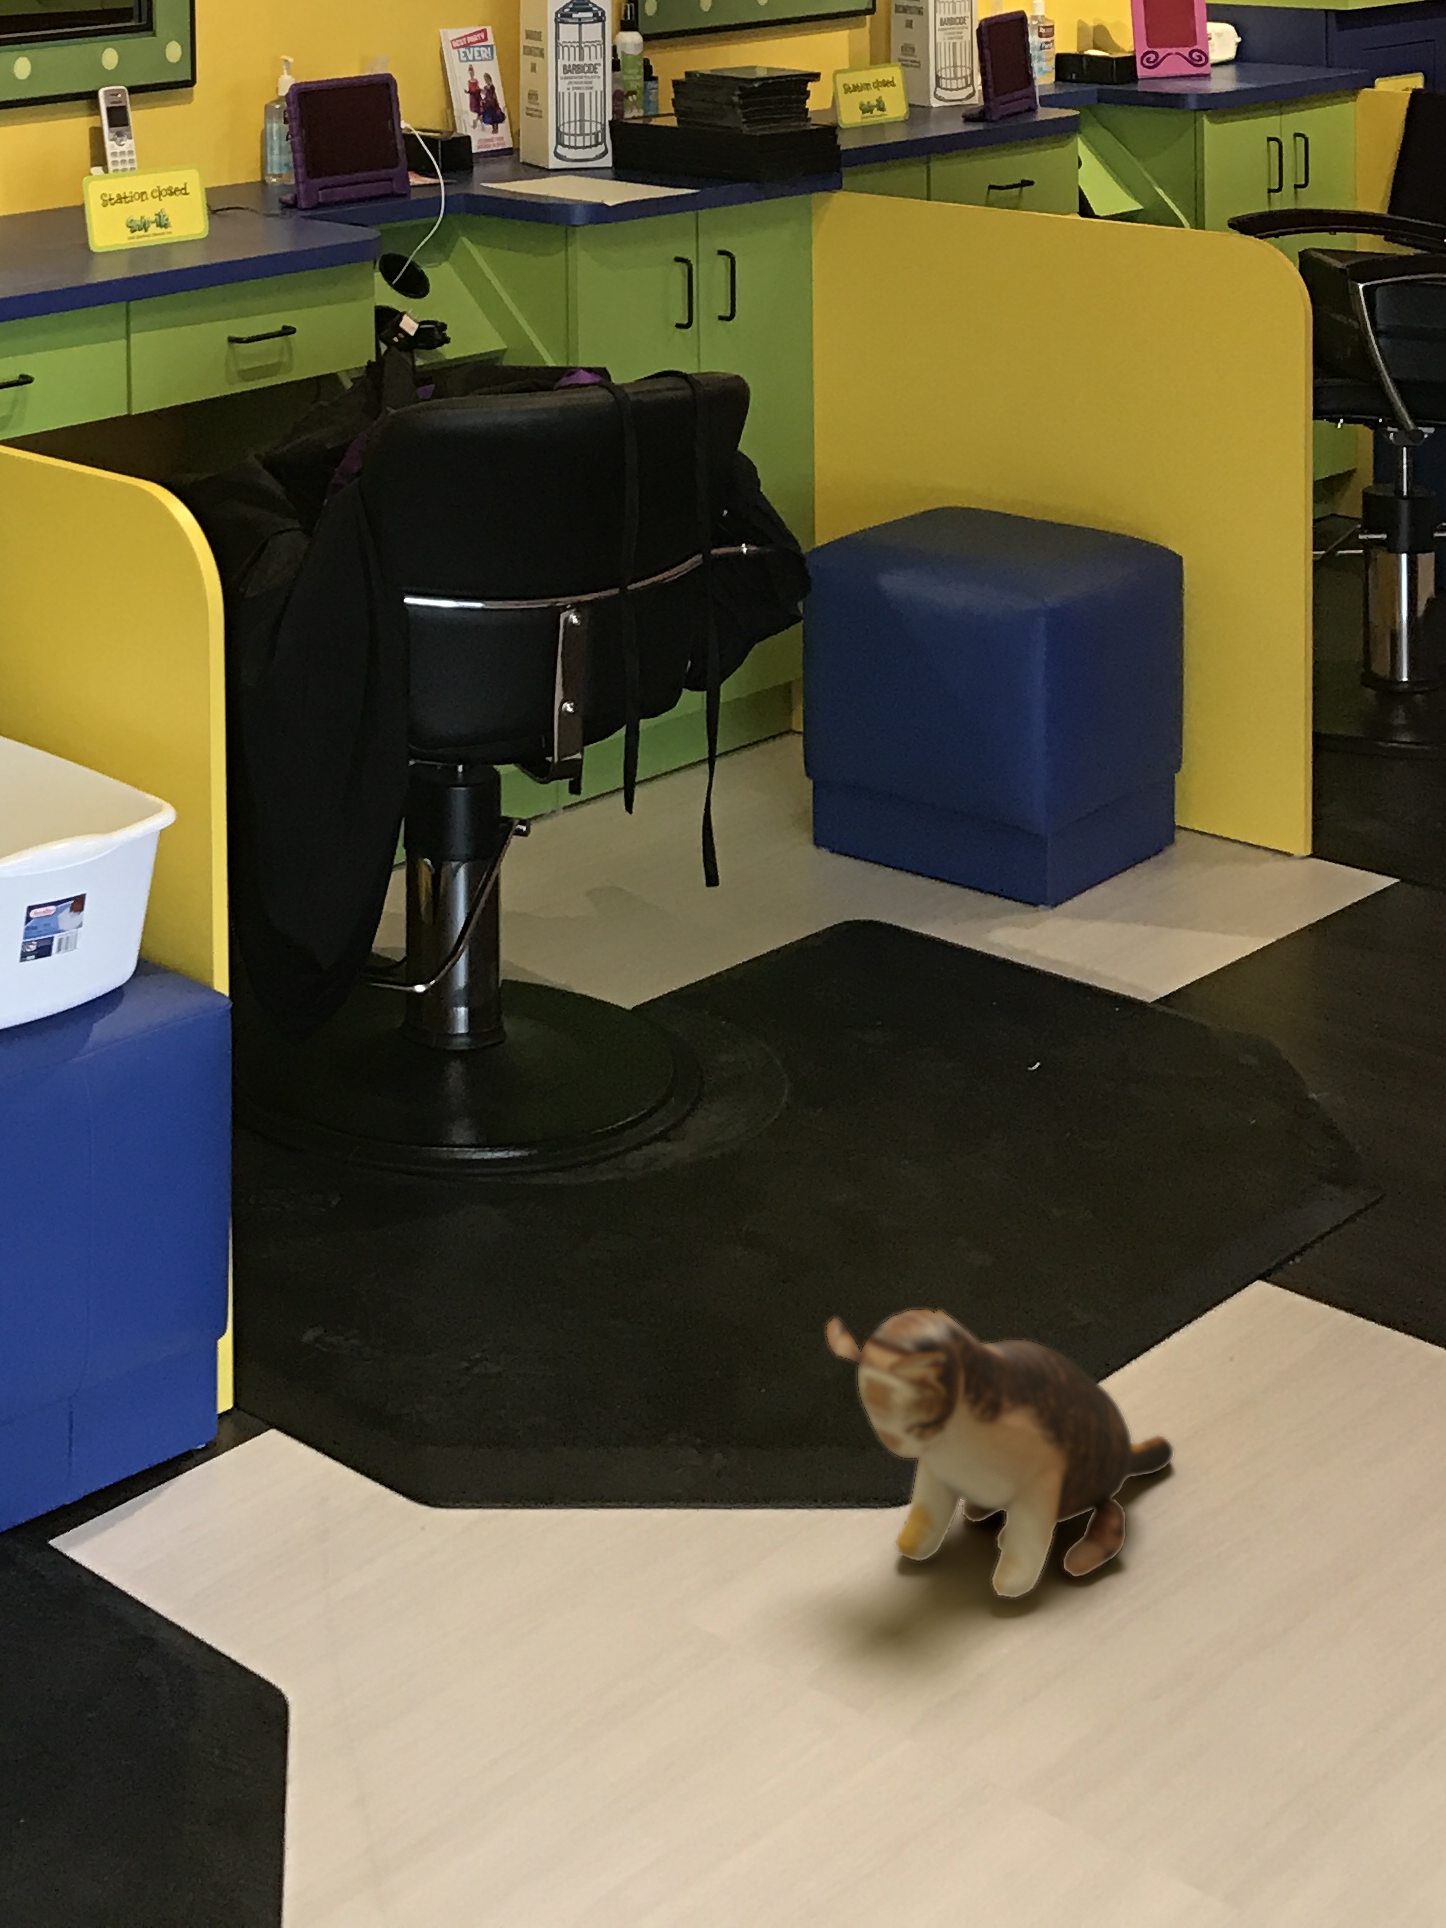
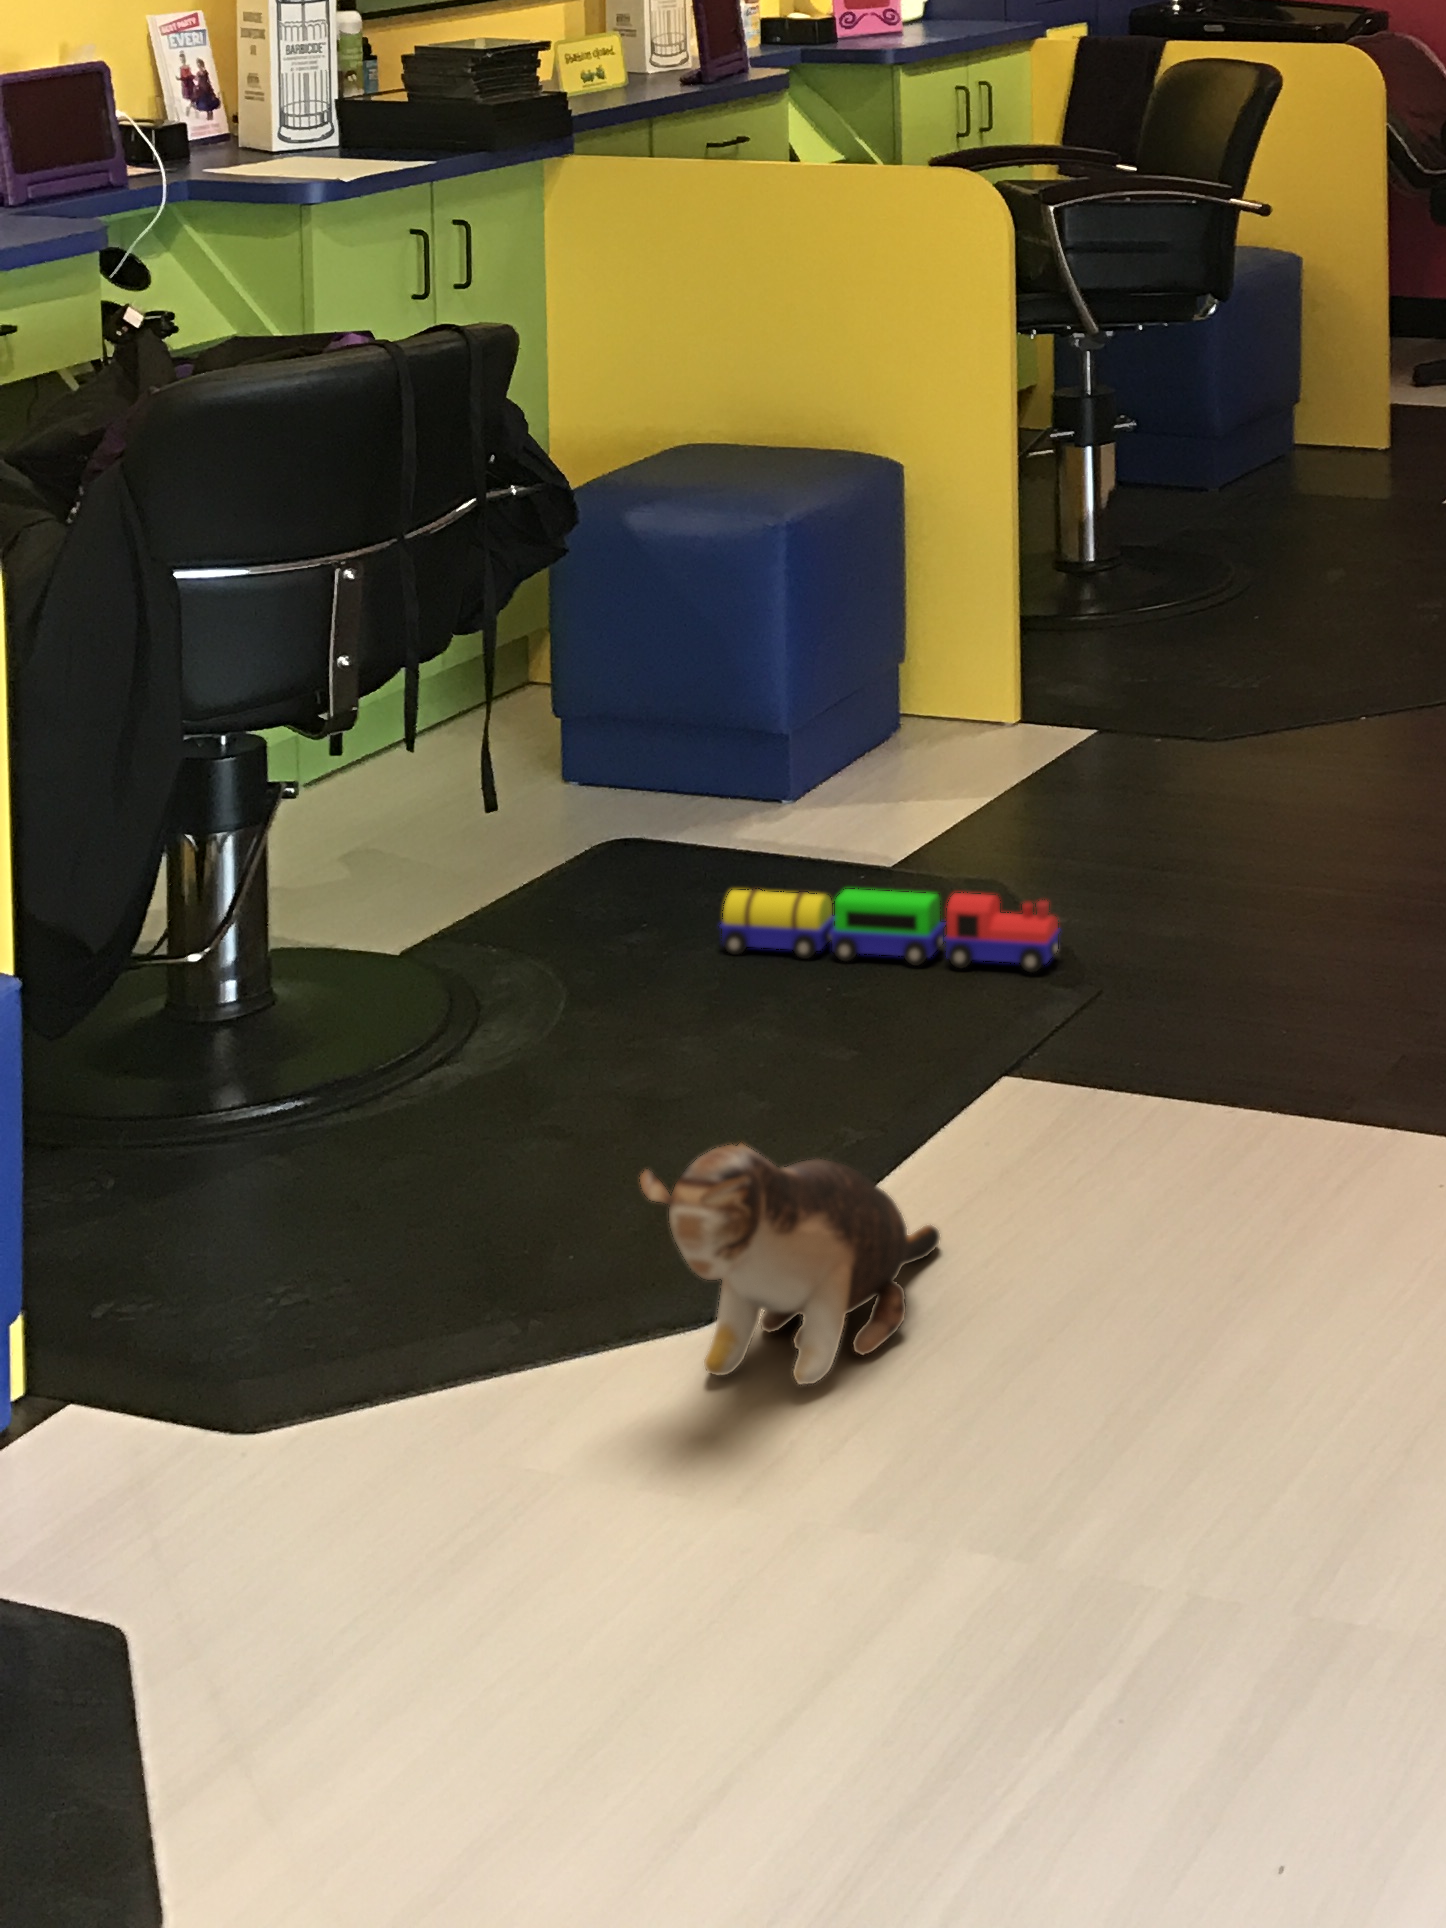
toy train: none [956,995,1340,1151] -> present [720,889,1059,972]

